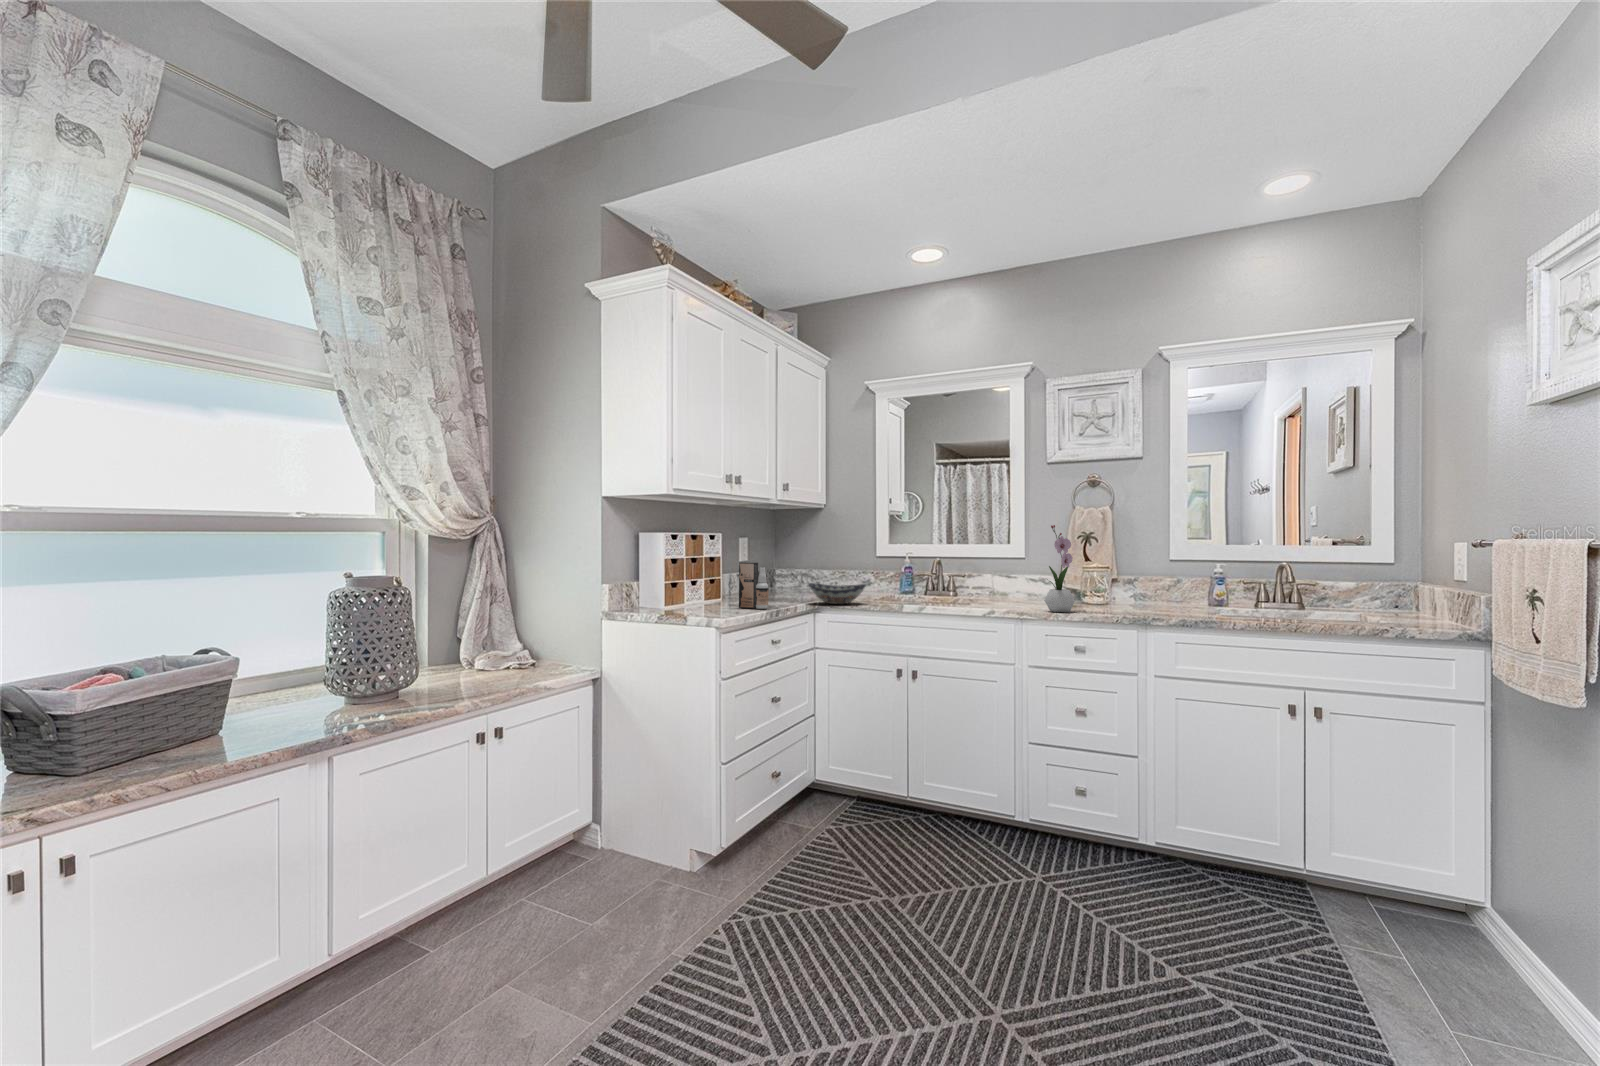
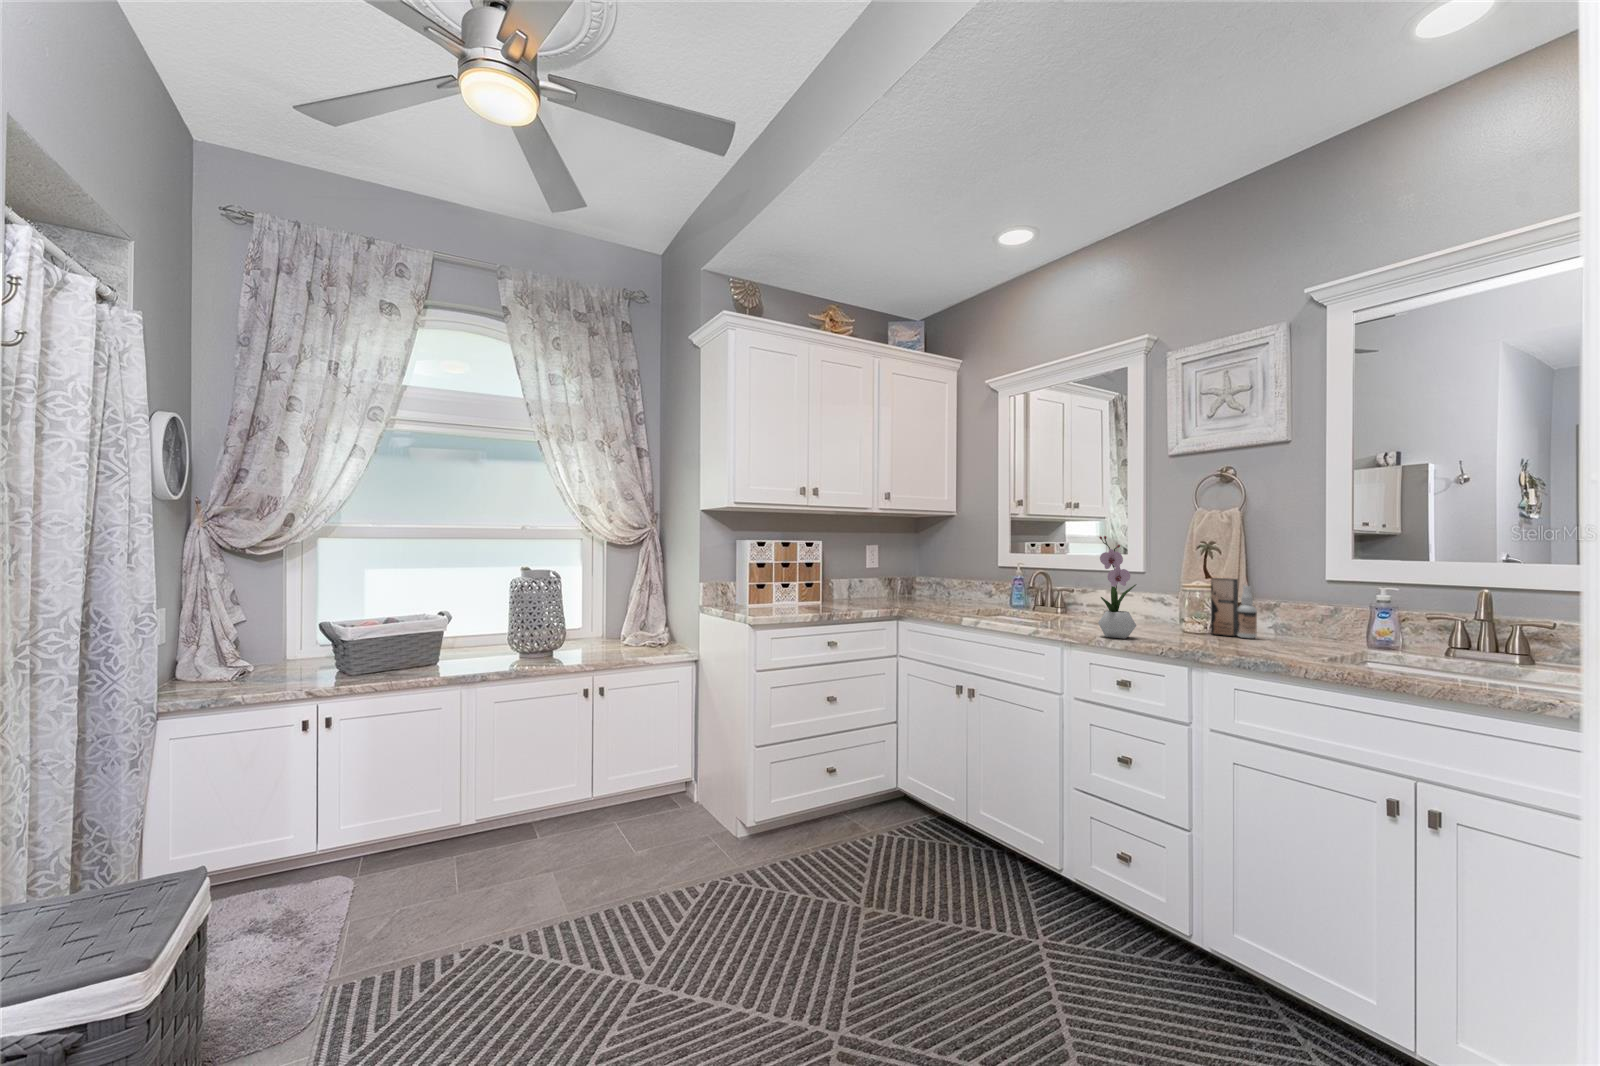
spray bottle: present [739,562,769,609] -> present [1211,578,1257,638]
decorative bowl: present [809,583,866,604] -> none [893,590,950,612]

